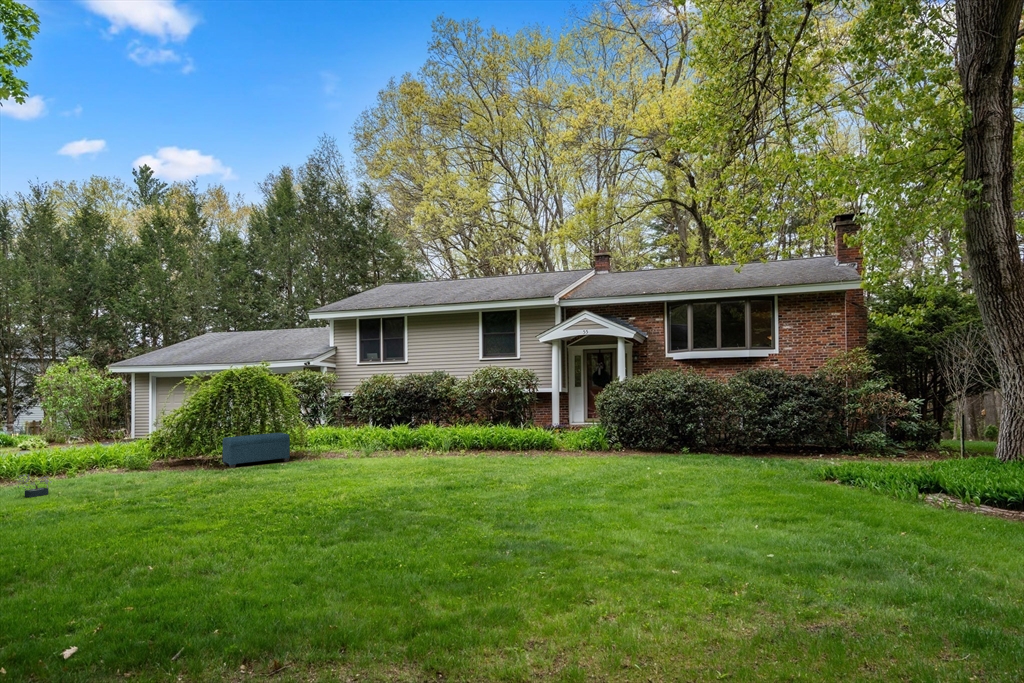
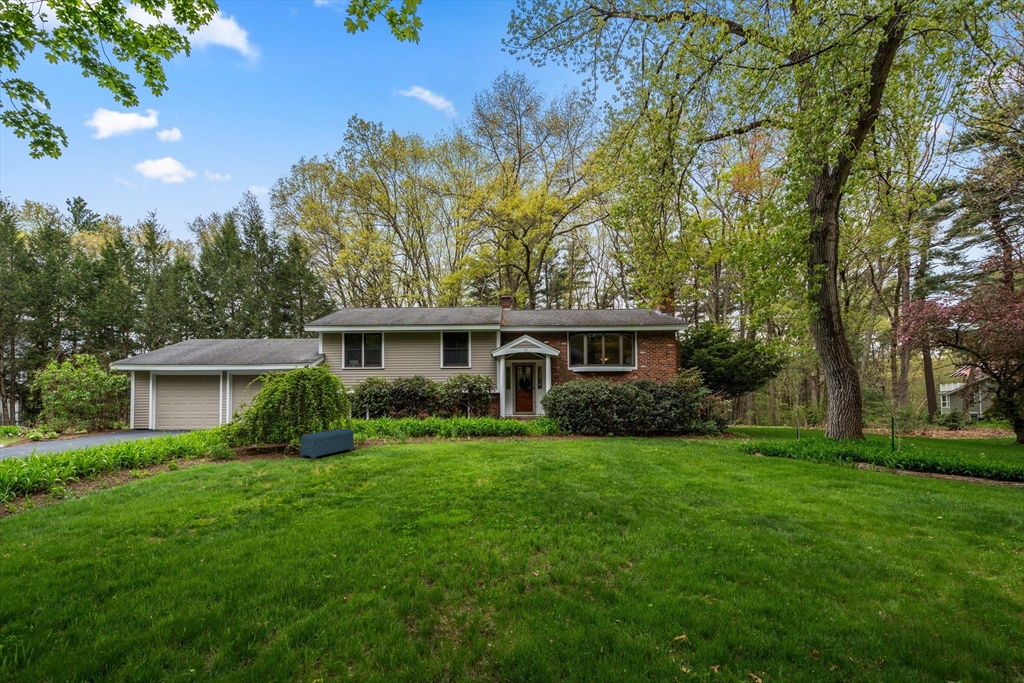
decorative plant: present [18,474,52,498] -> none [158,481,187,502]

